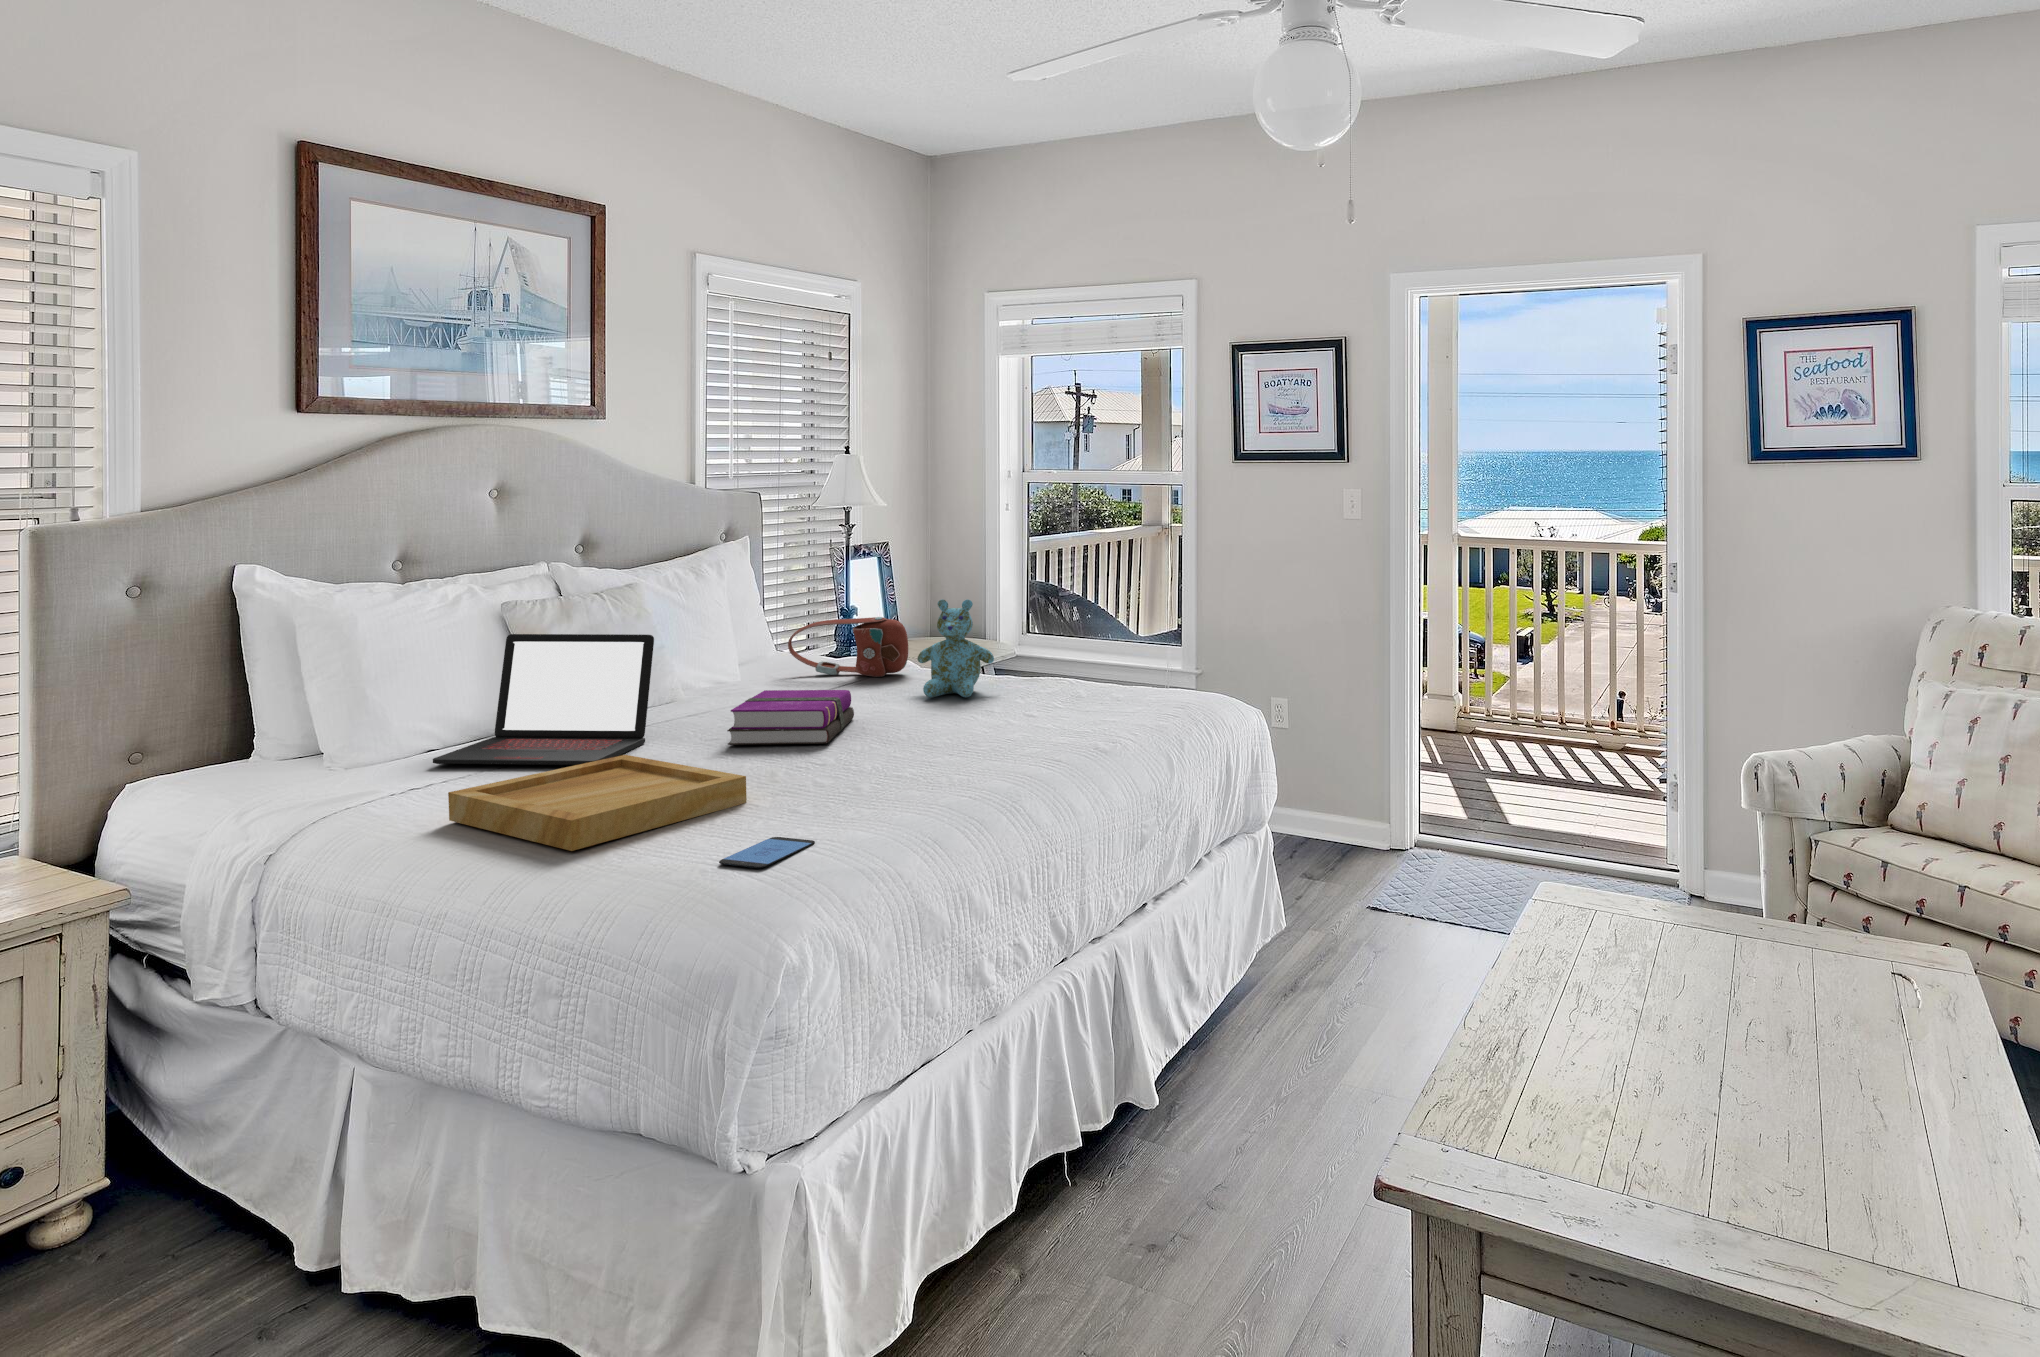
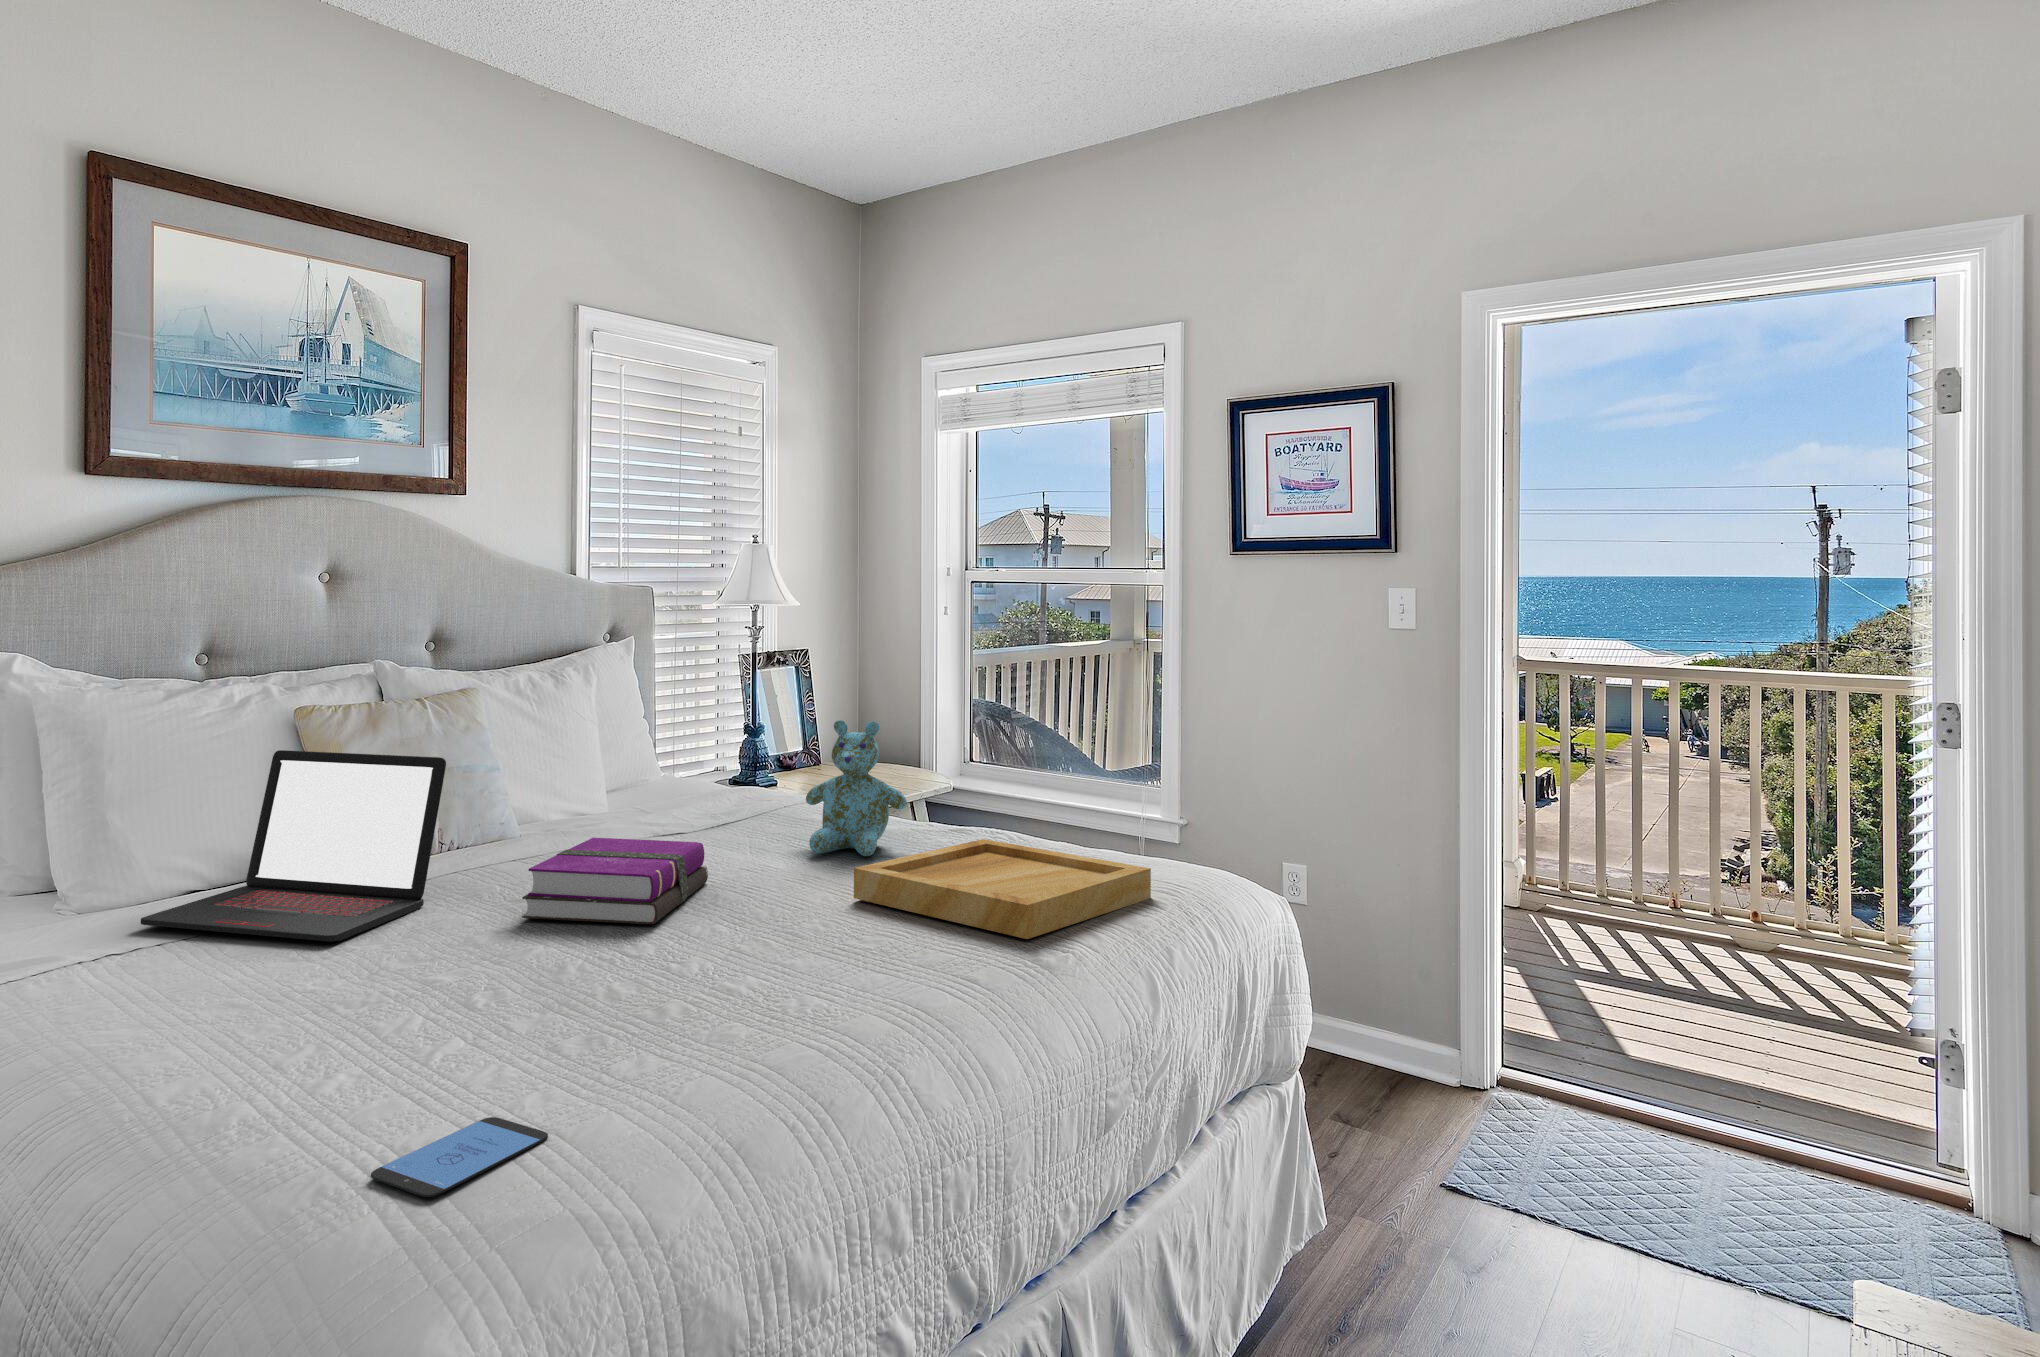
handbag: present [788,617,908,677] -> none [655,739,802,818]
tray: present [448,755,747,851] -> present [854,839,1151,939]

